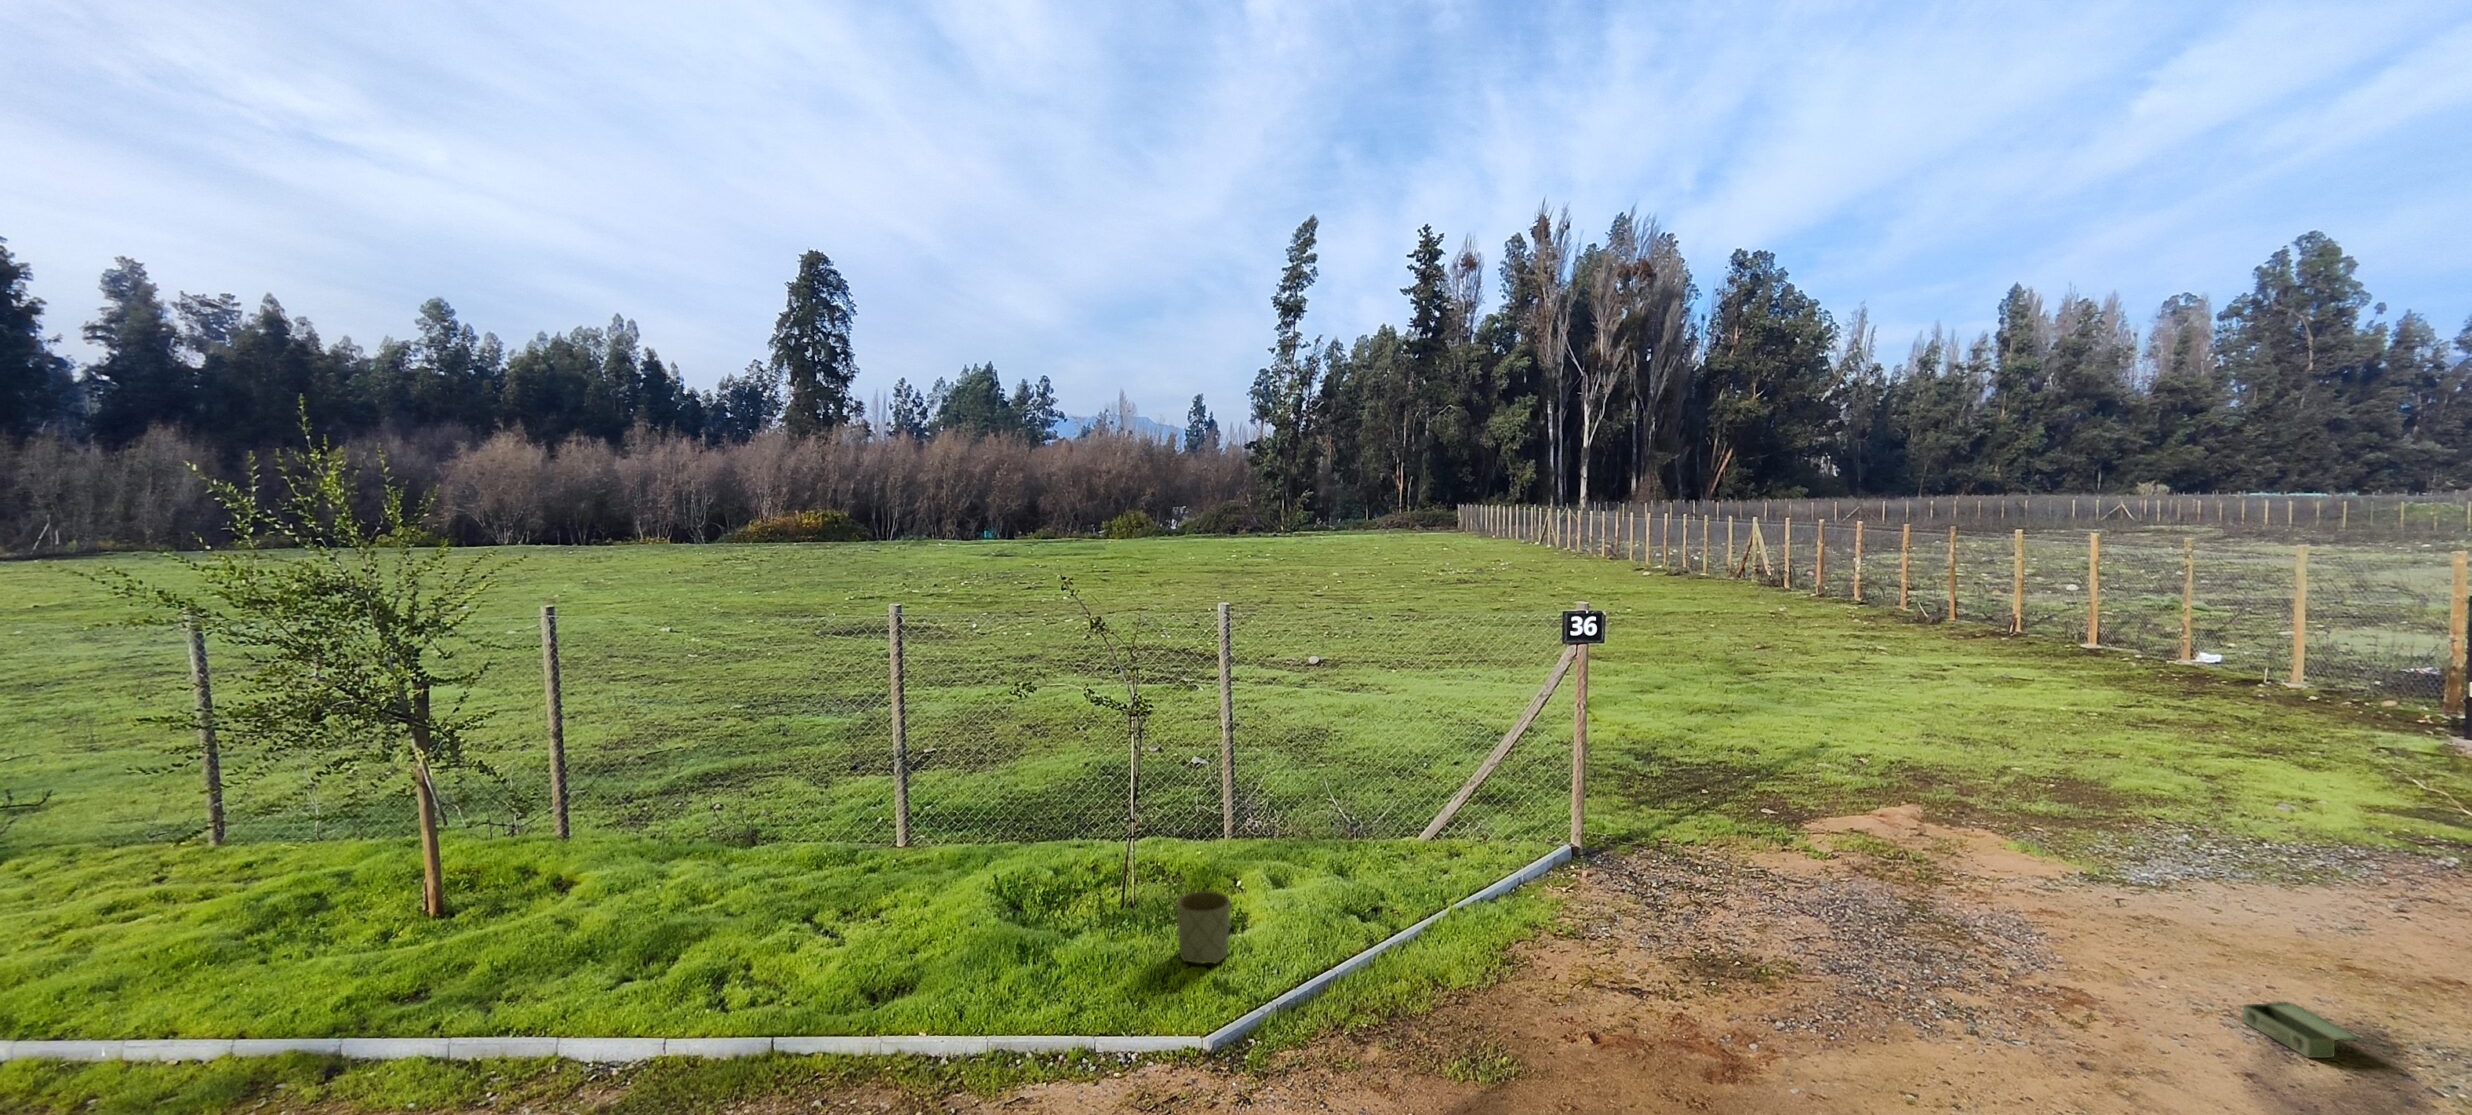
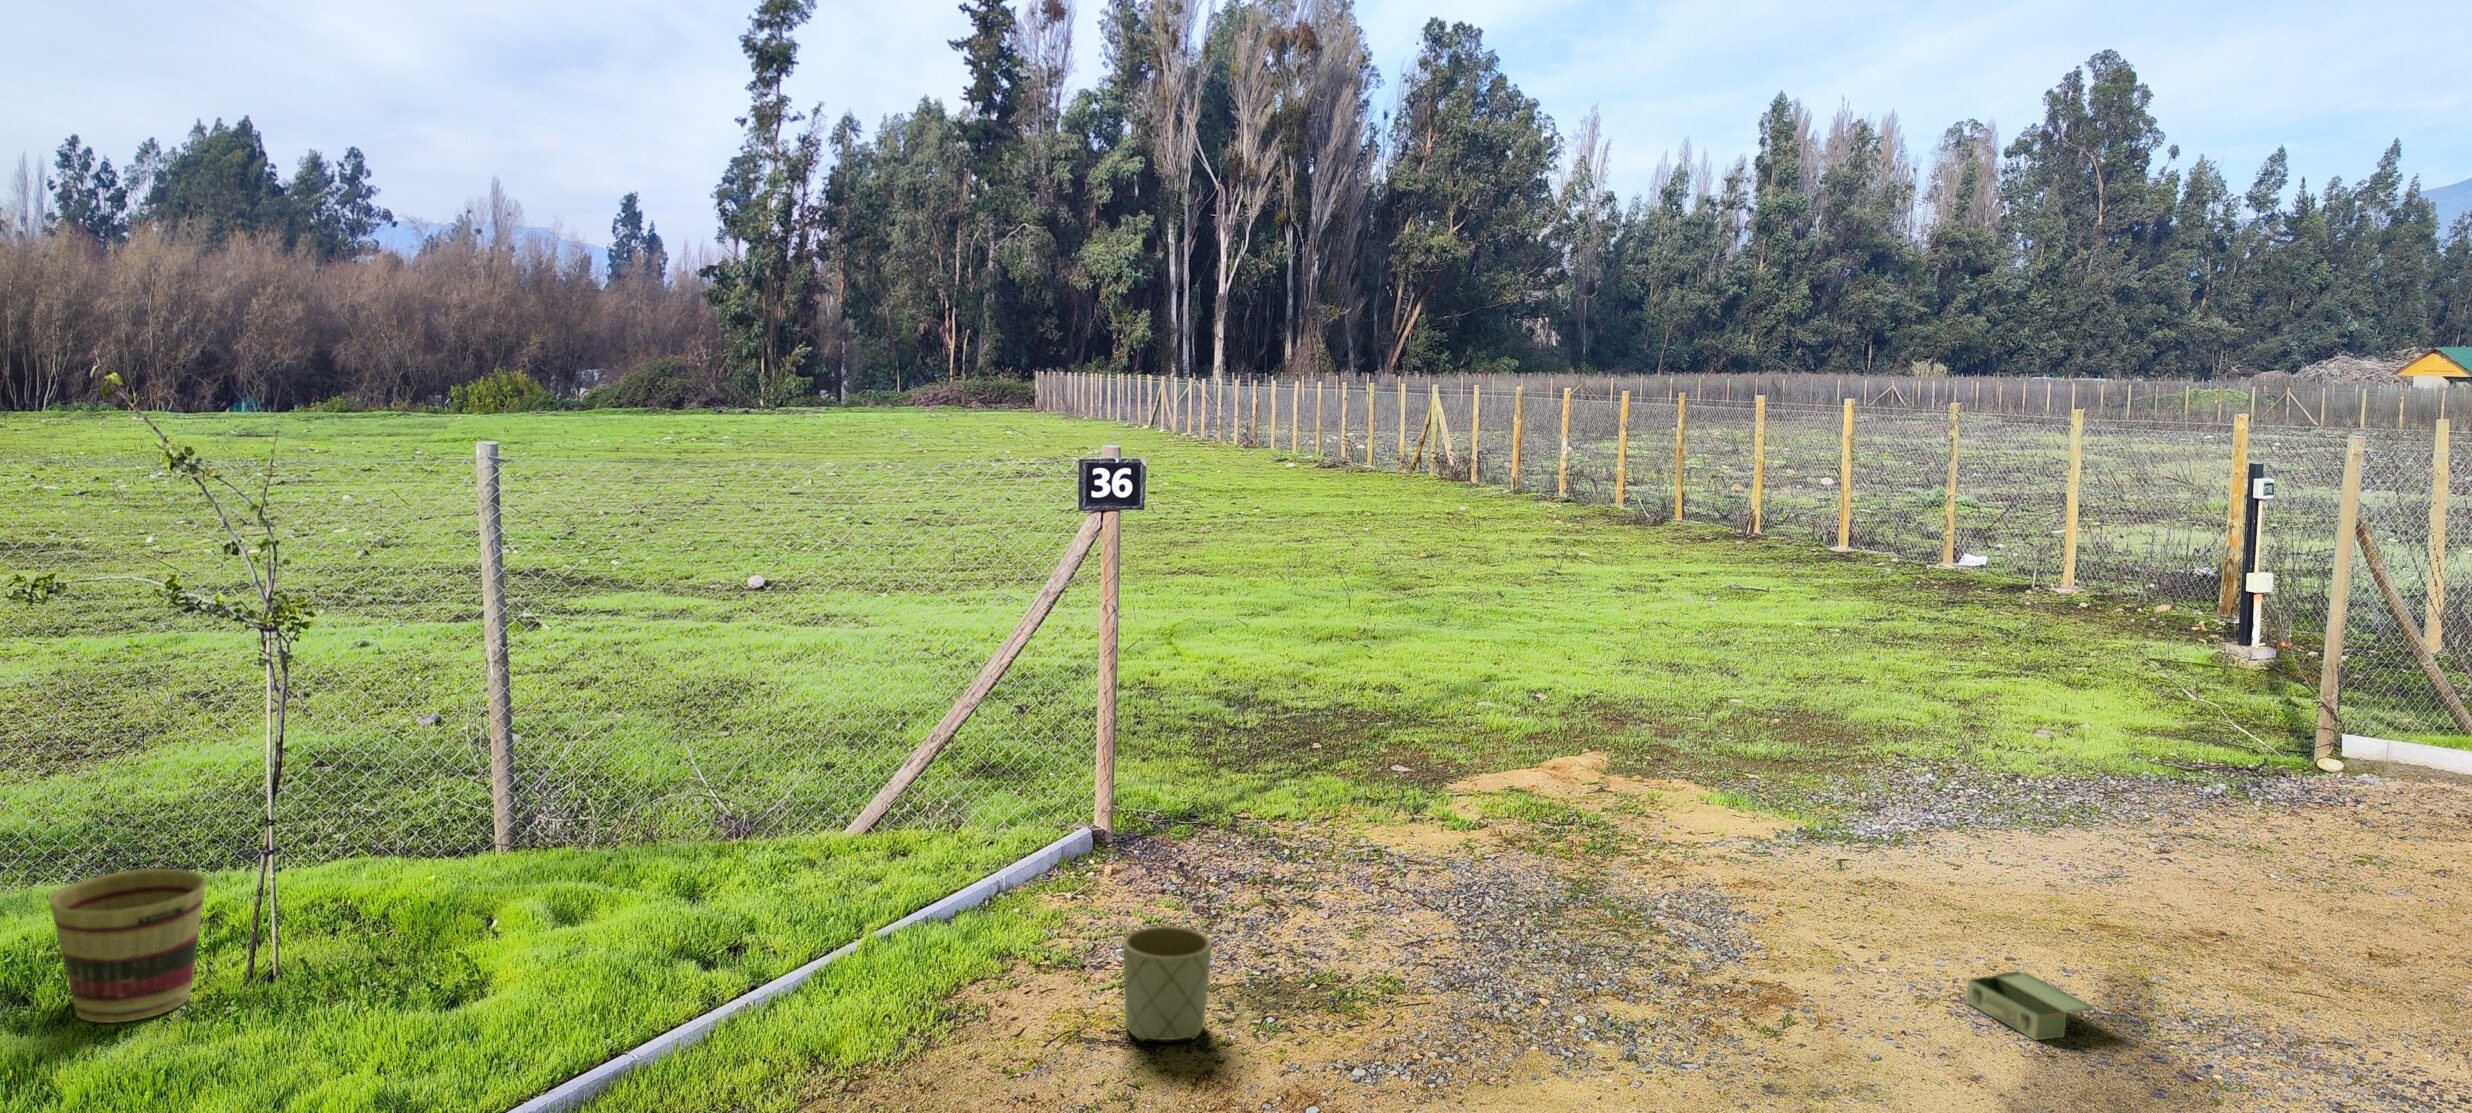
basket: none [1060,846,1126,926] -> present [49,869,206,1023]
planter: present [1177,891,1230,964] -> present [1123,926,1212,1041]

